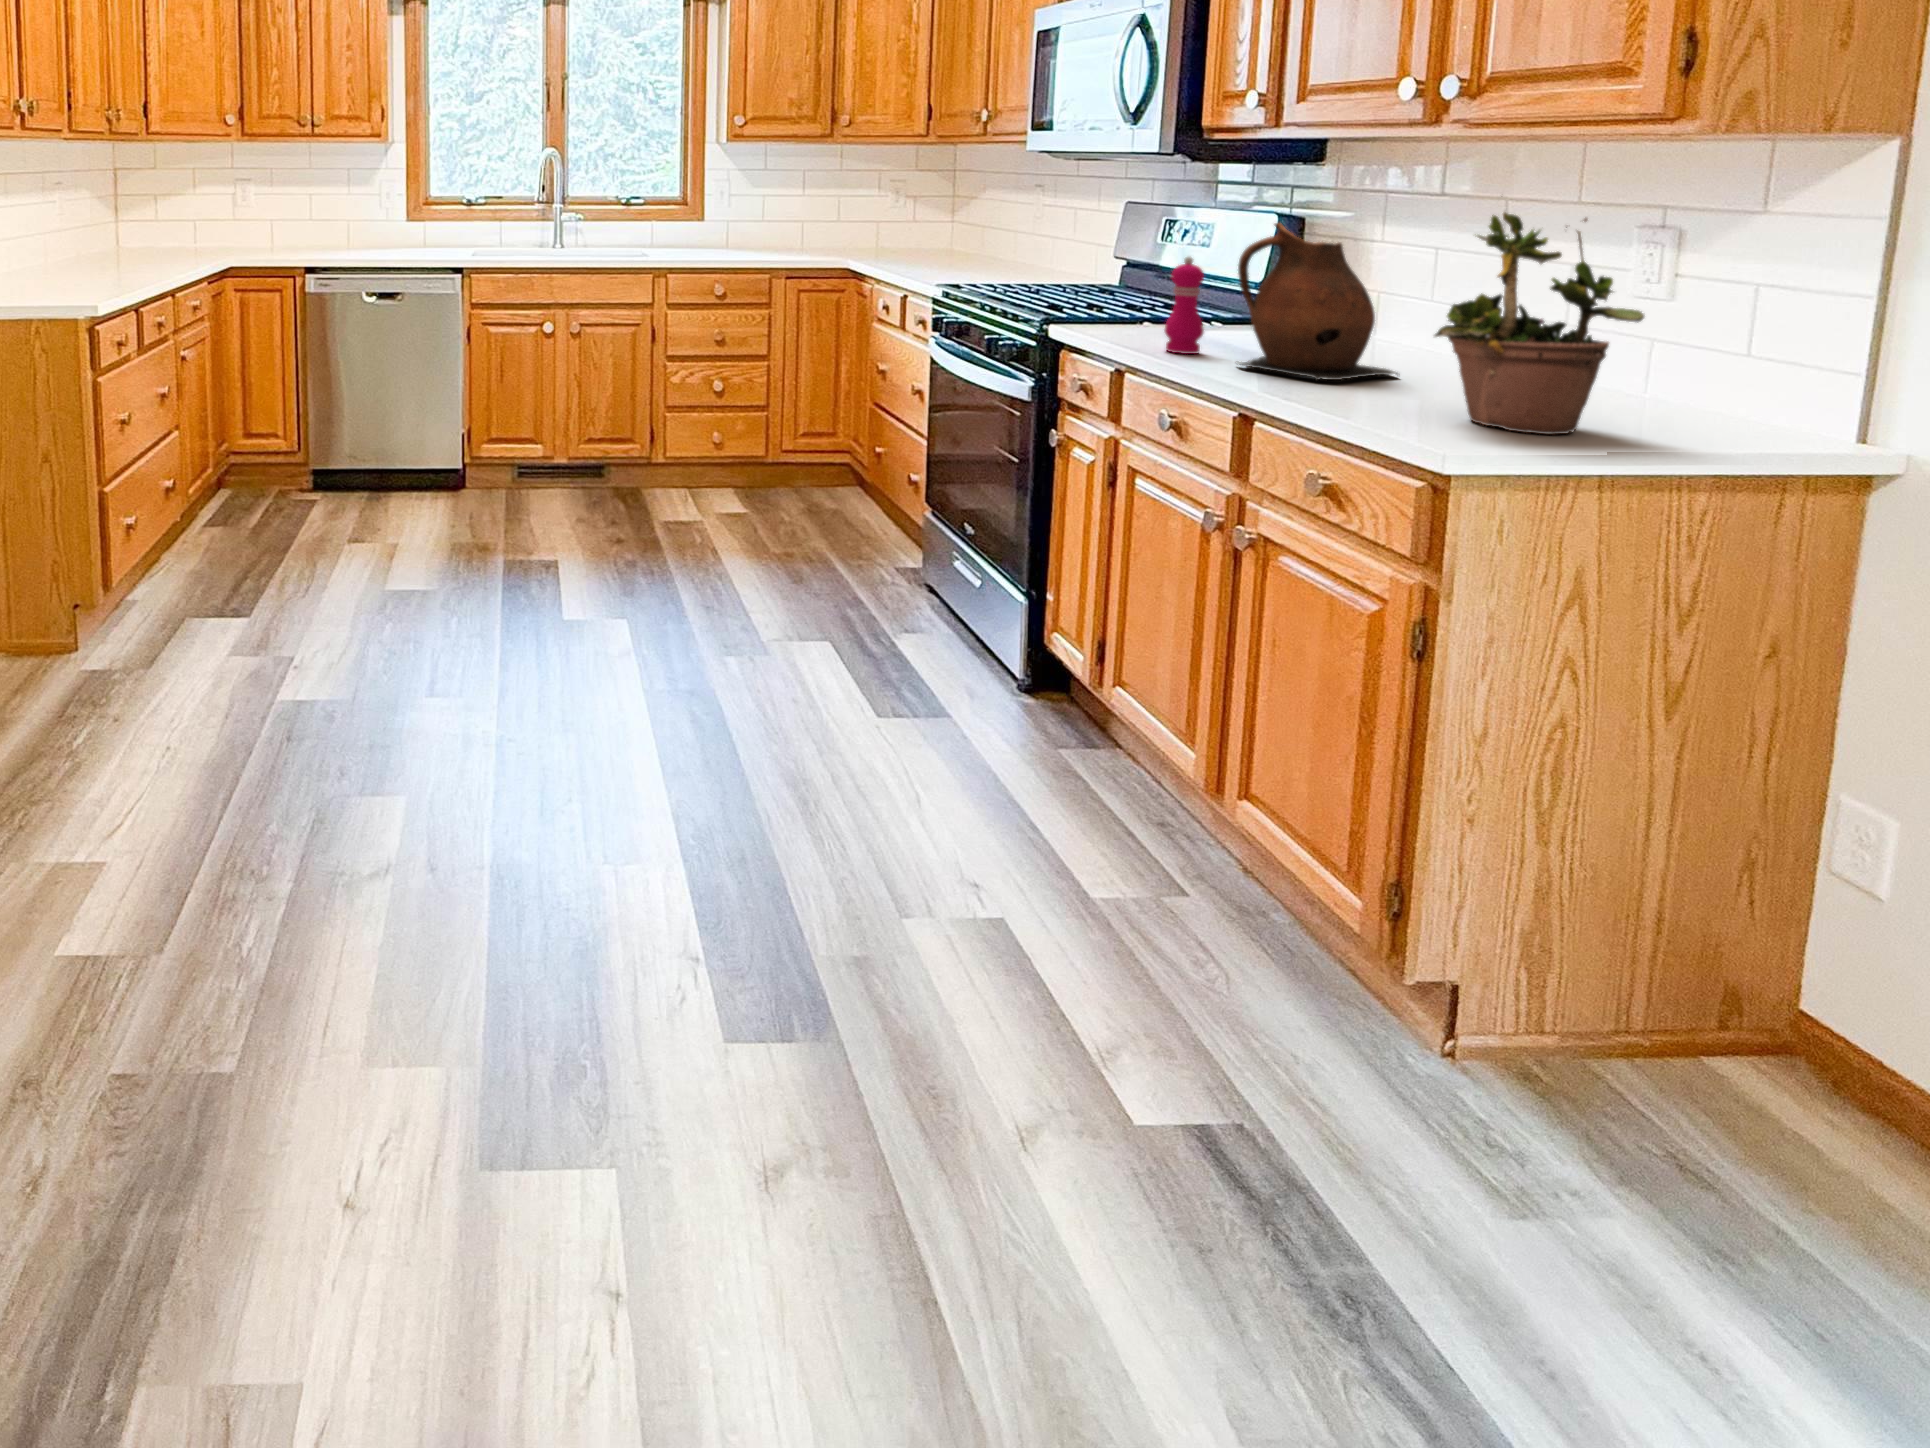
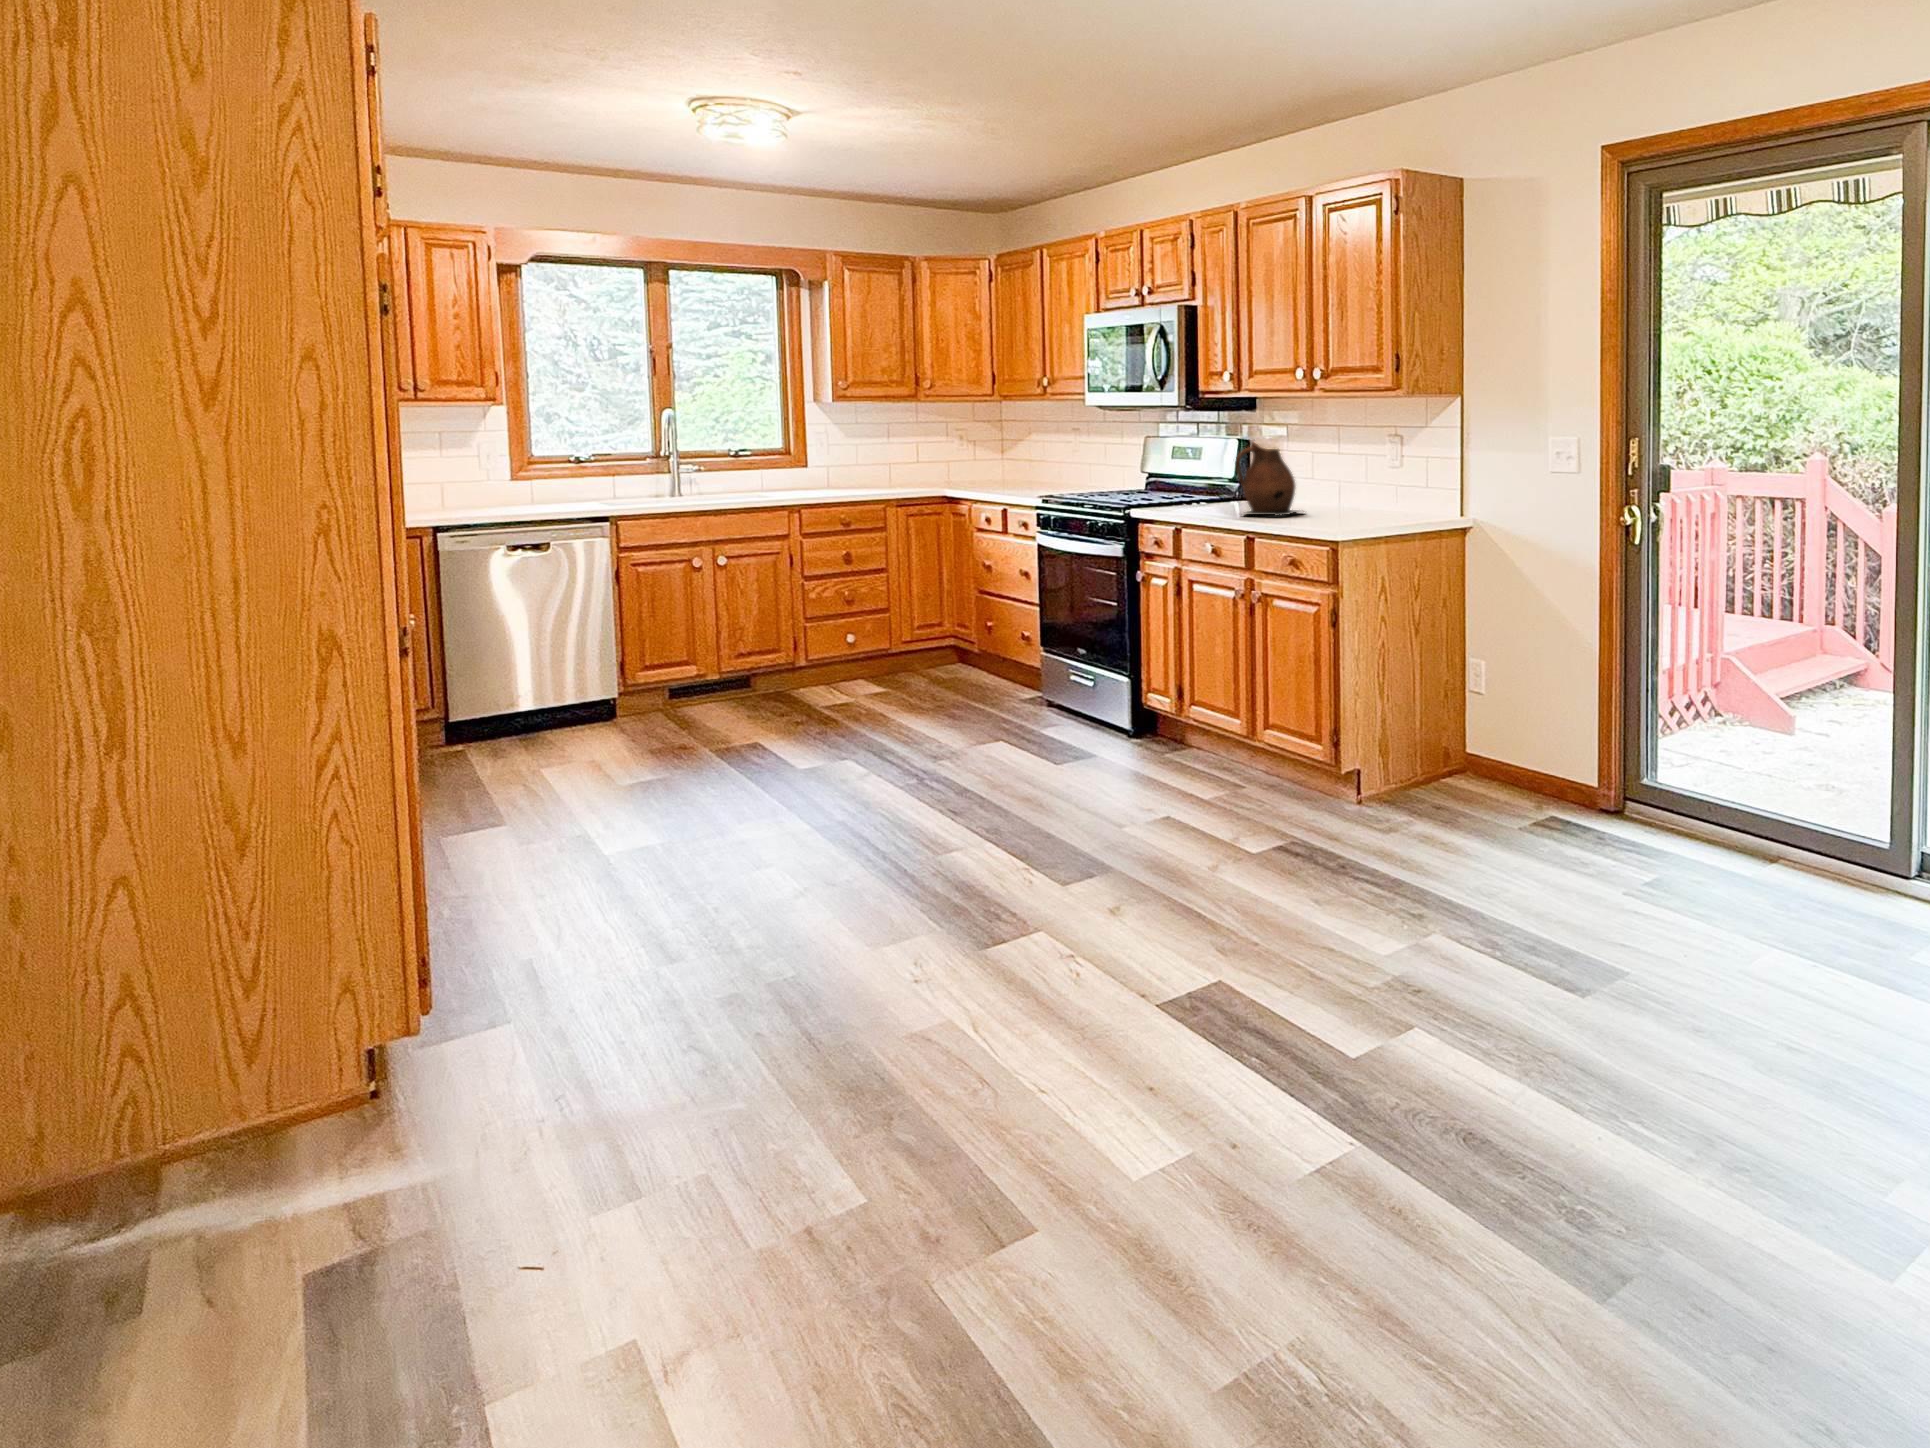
potted plant: present [1435,213,1644,434] -> none [1324,421,1392,523]
pepper mill: present [1165,257,1204,354] -> none [1201,461,1219,514]

